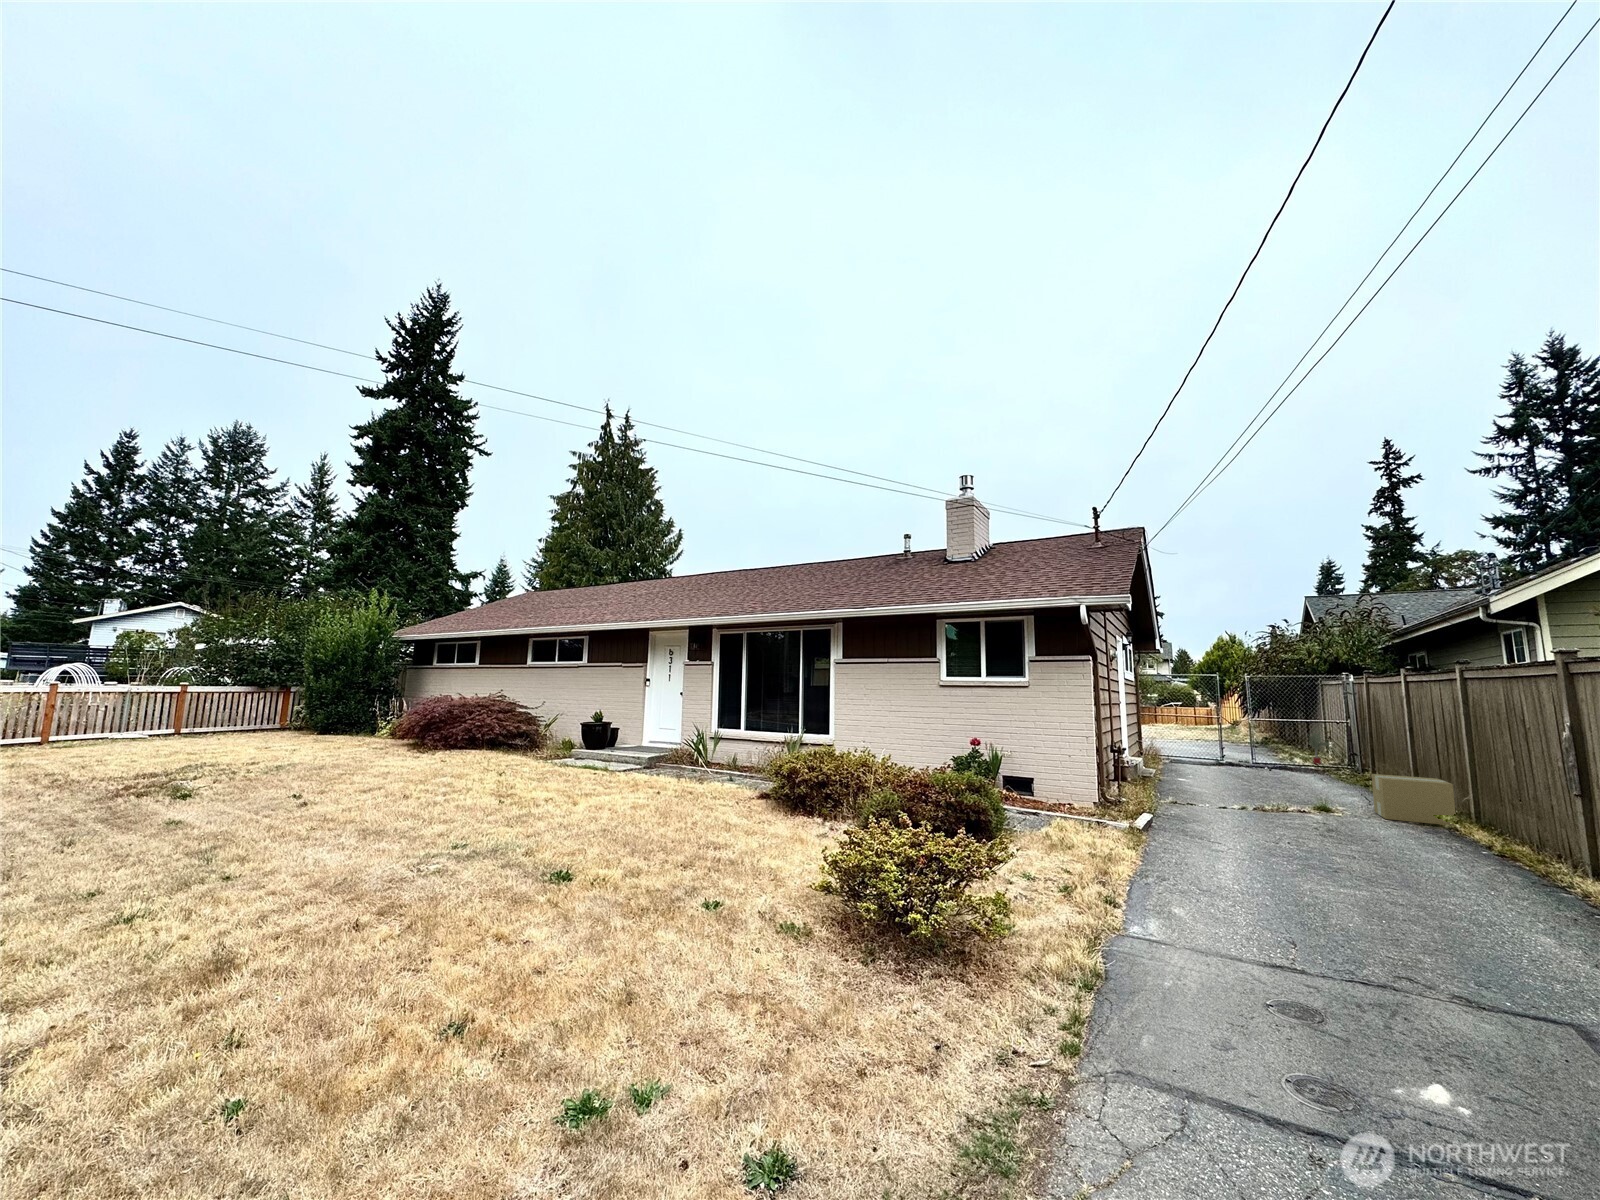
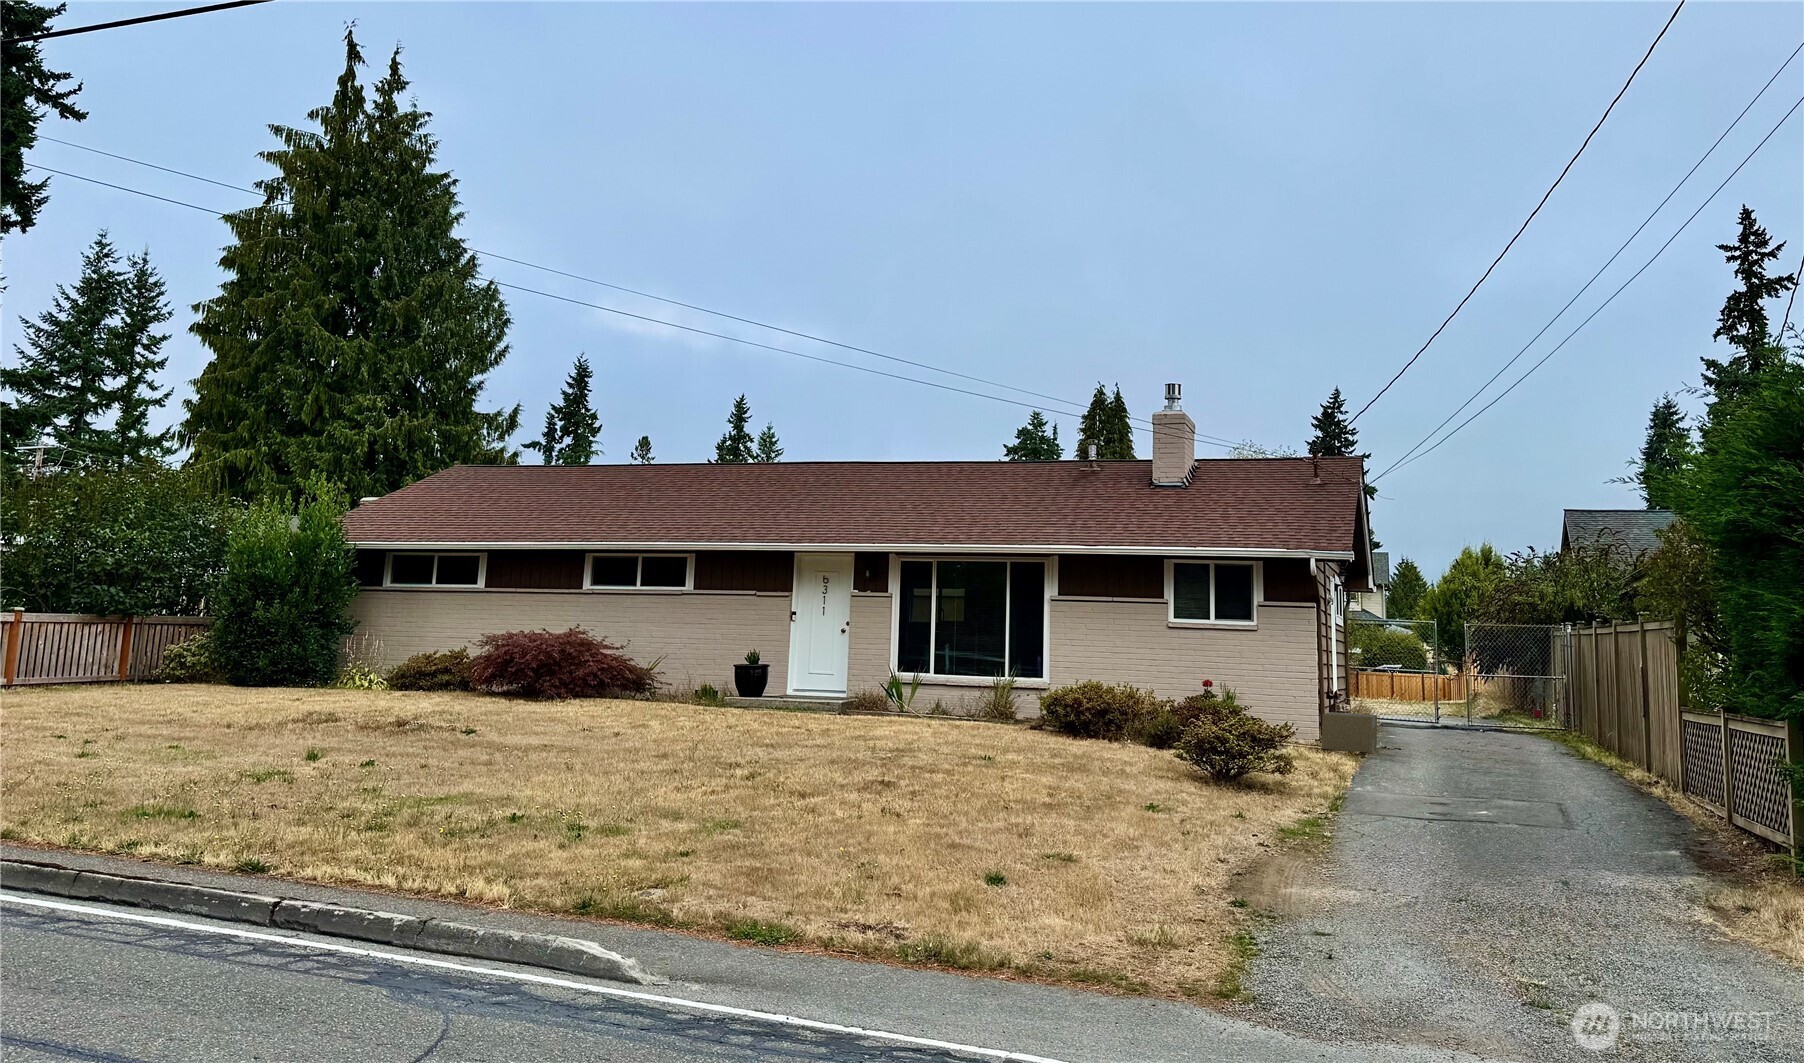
cardboard box: present [1372,774,1456,825] -> present [1322,712,1377,752]

